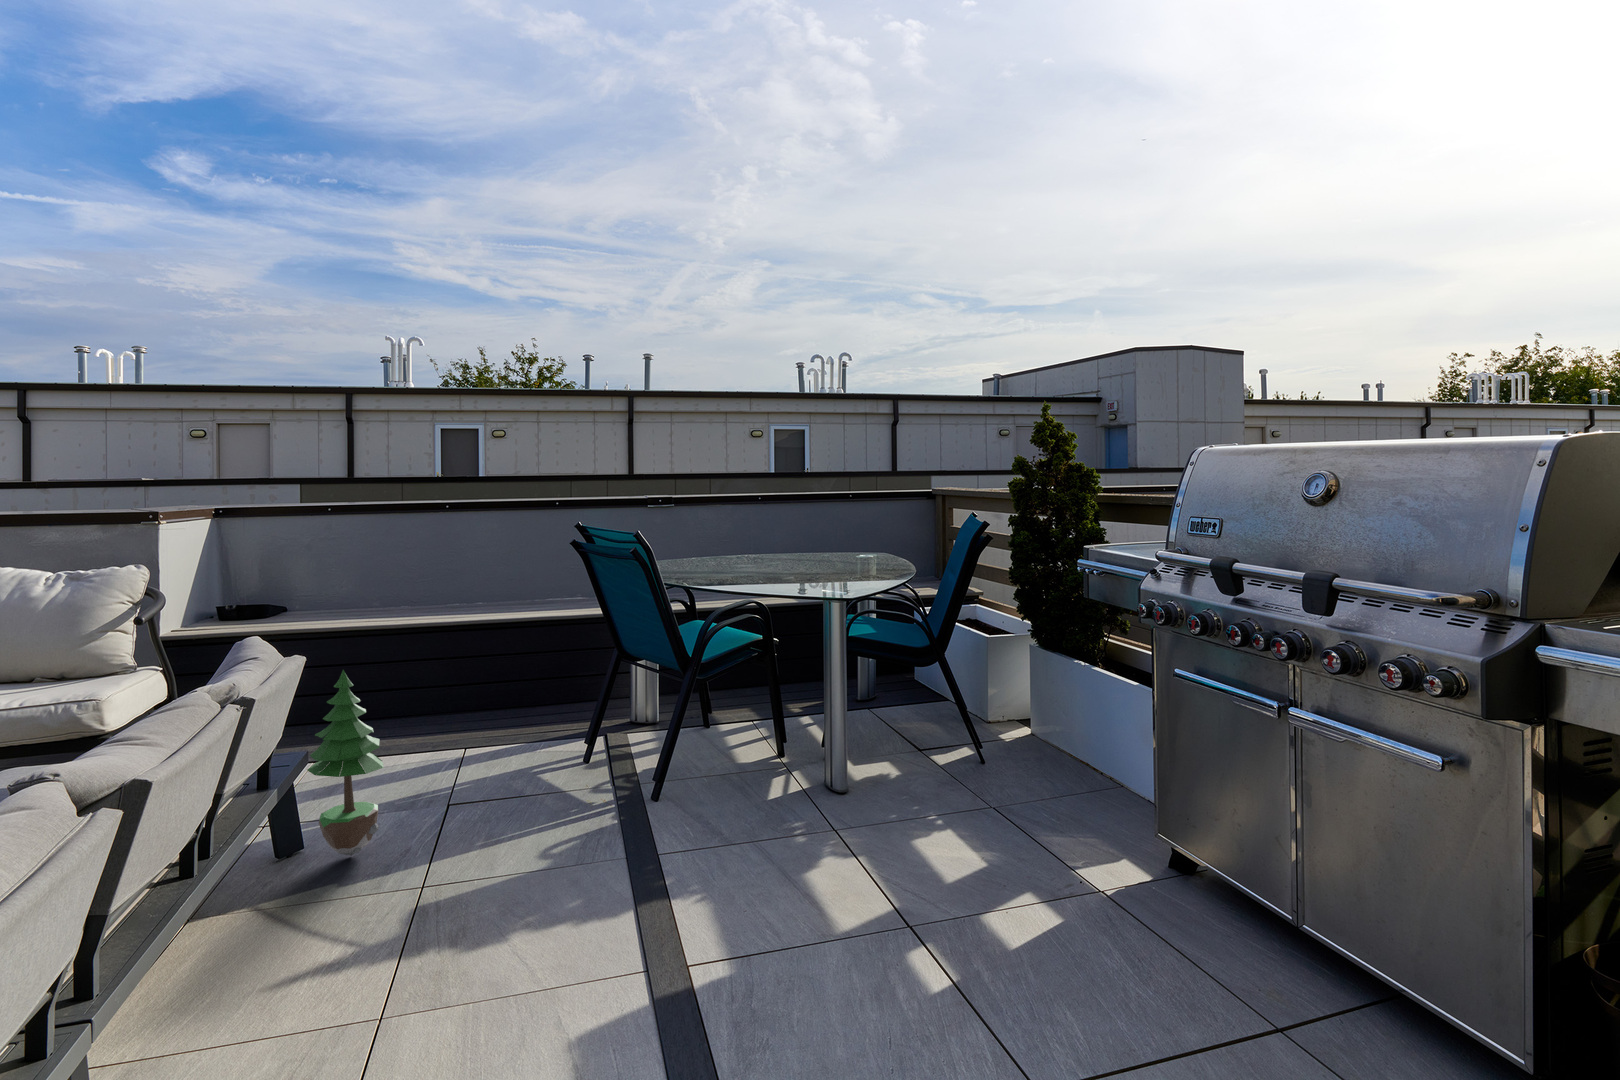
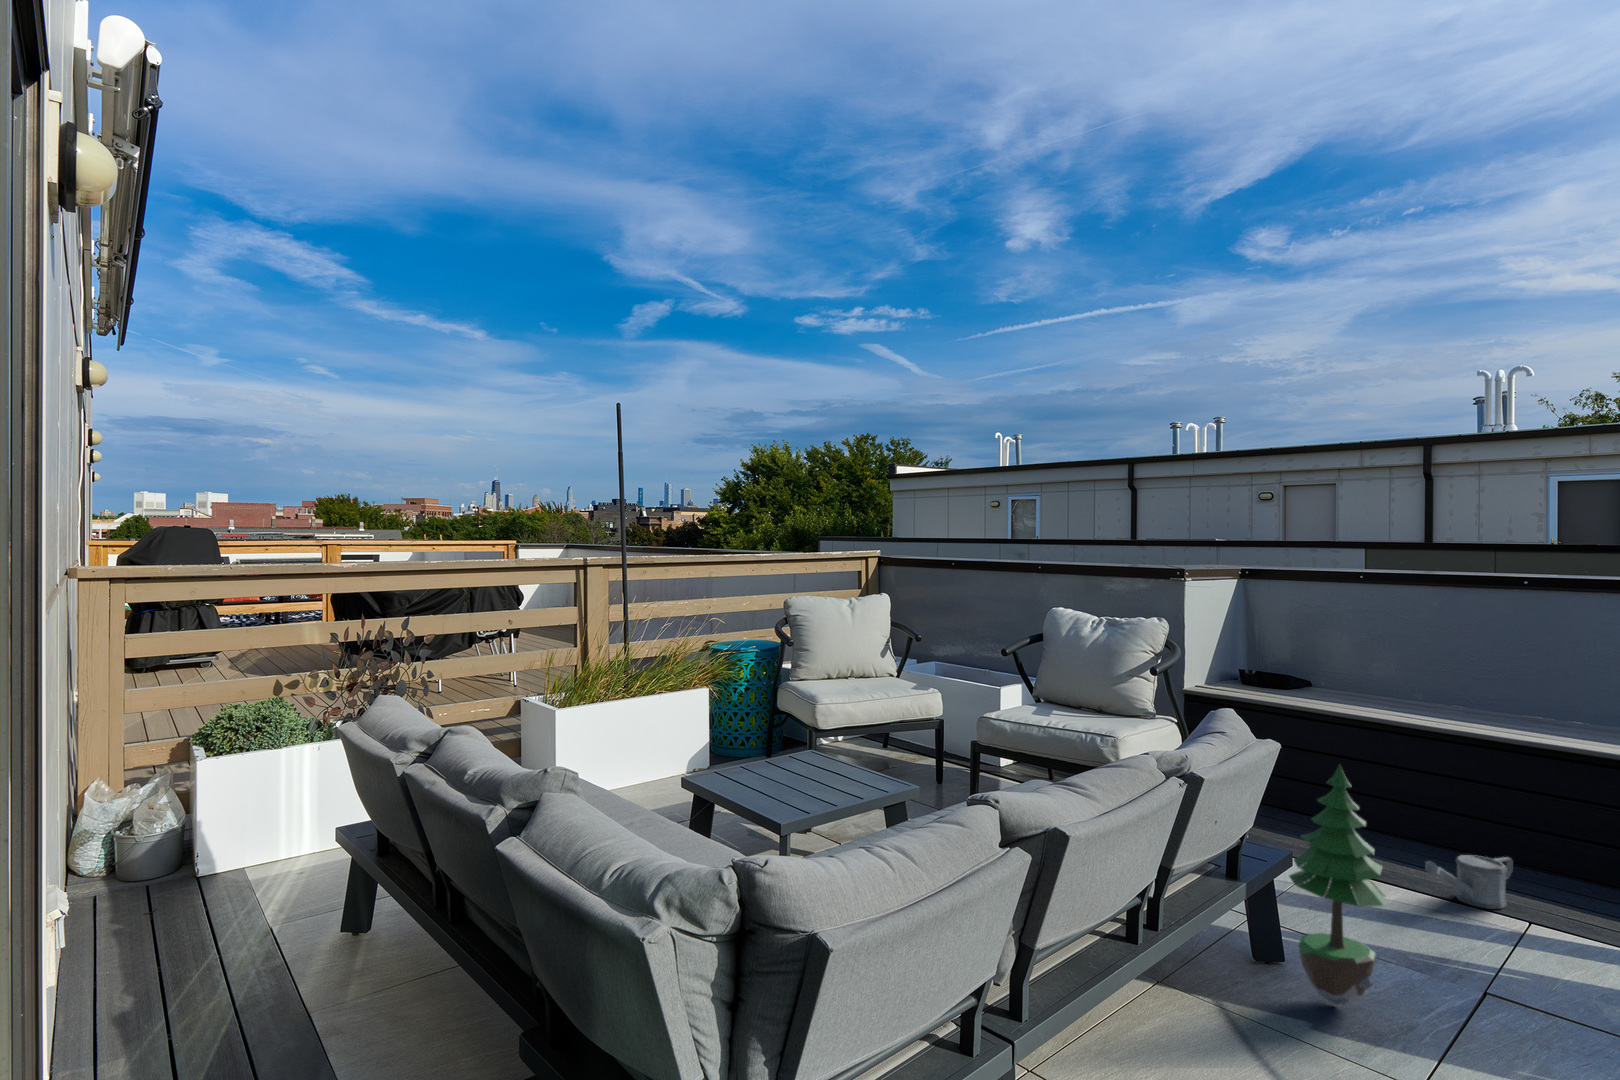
watering can: none [397,712,452,752] -> present [1425,855,1513,909]

